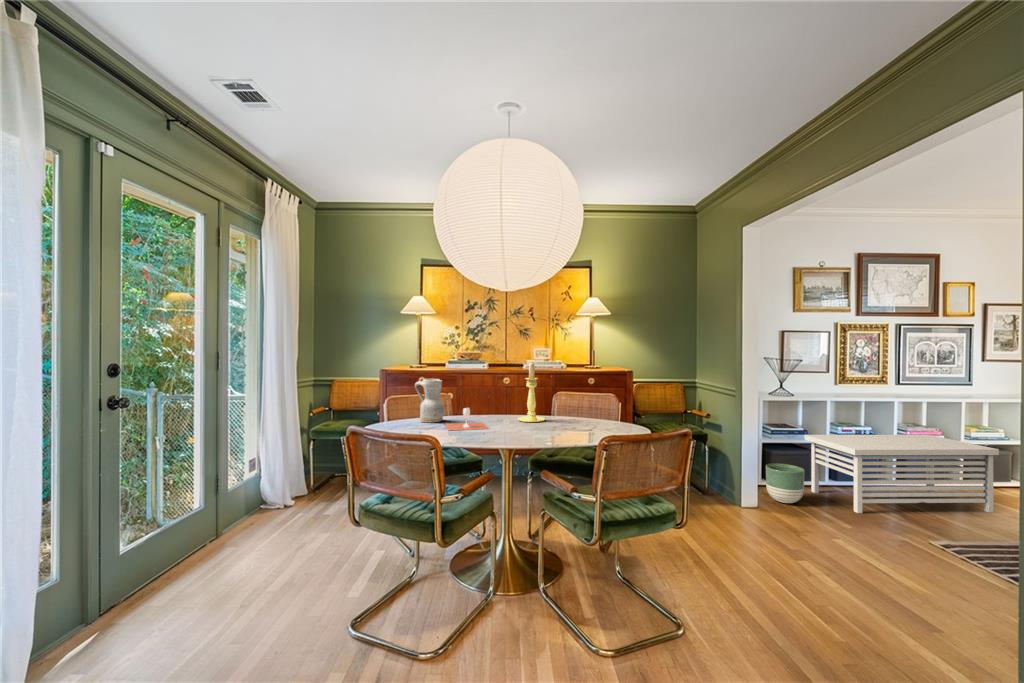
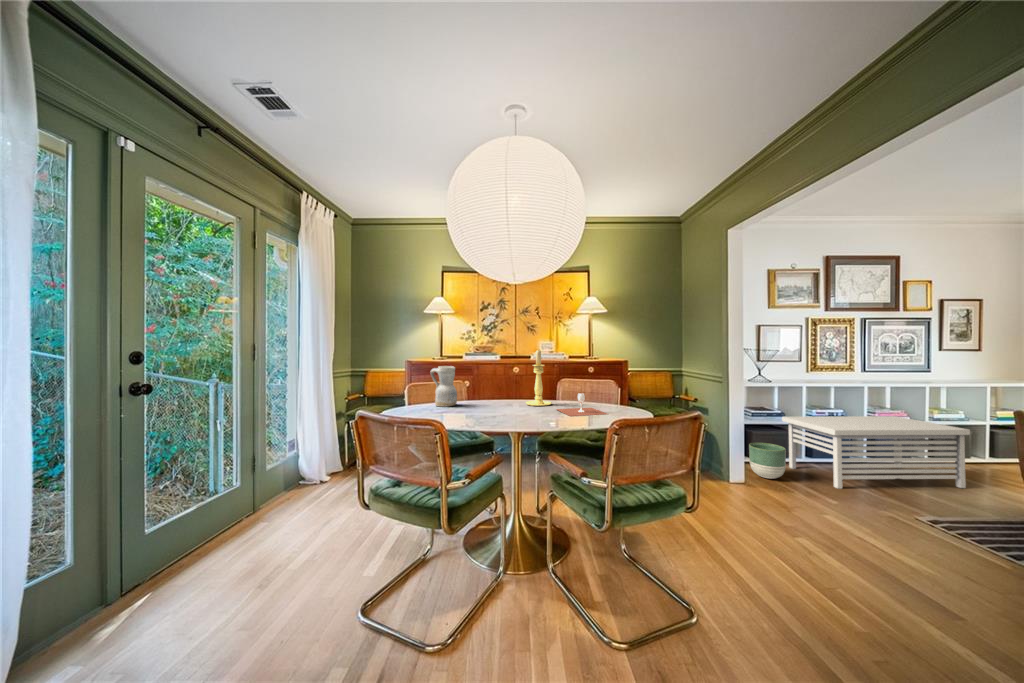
wine glass: present [445,408,489,431] -> present [557,393,607,416]

